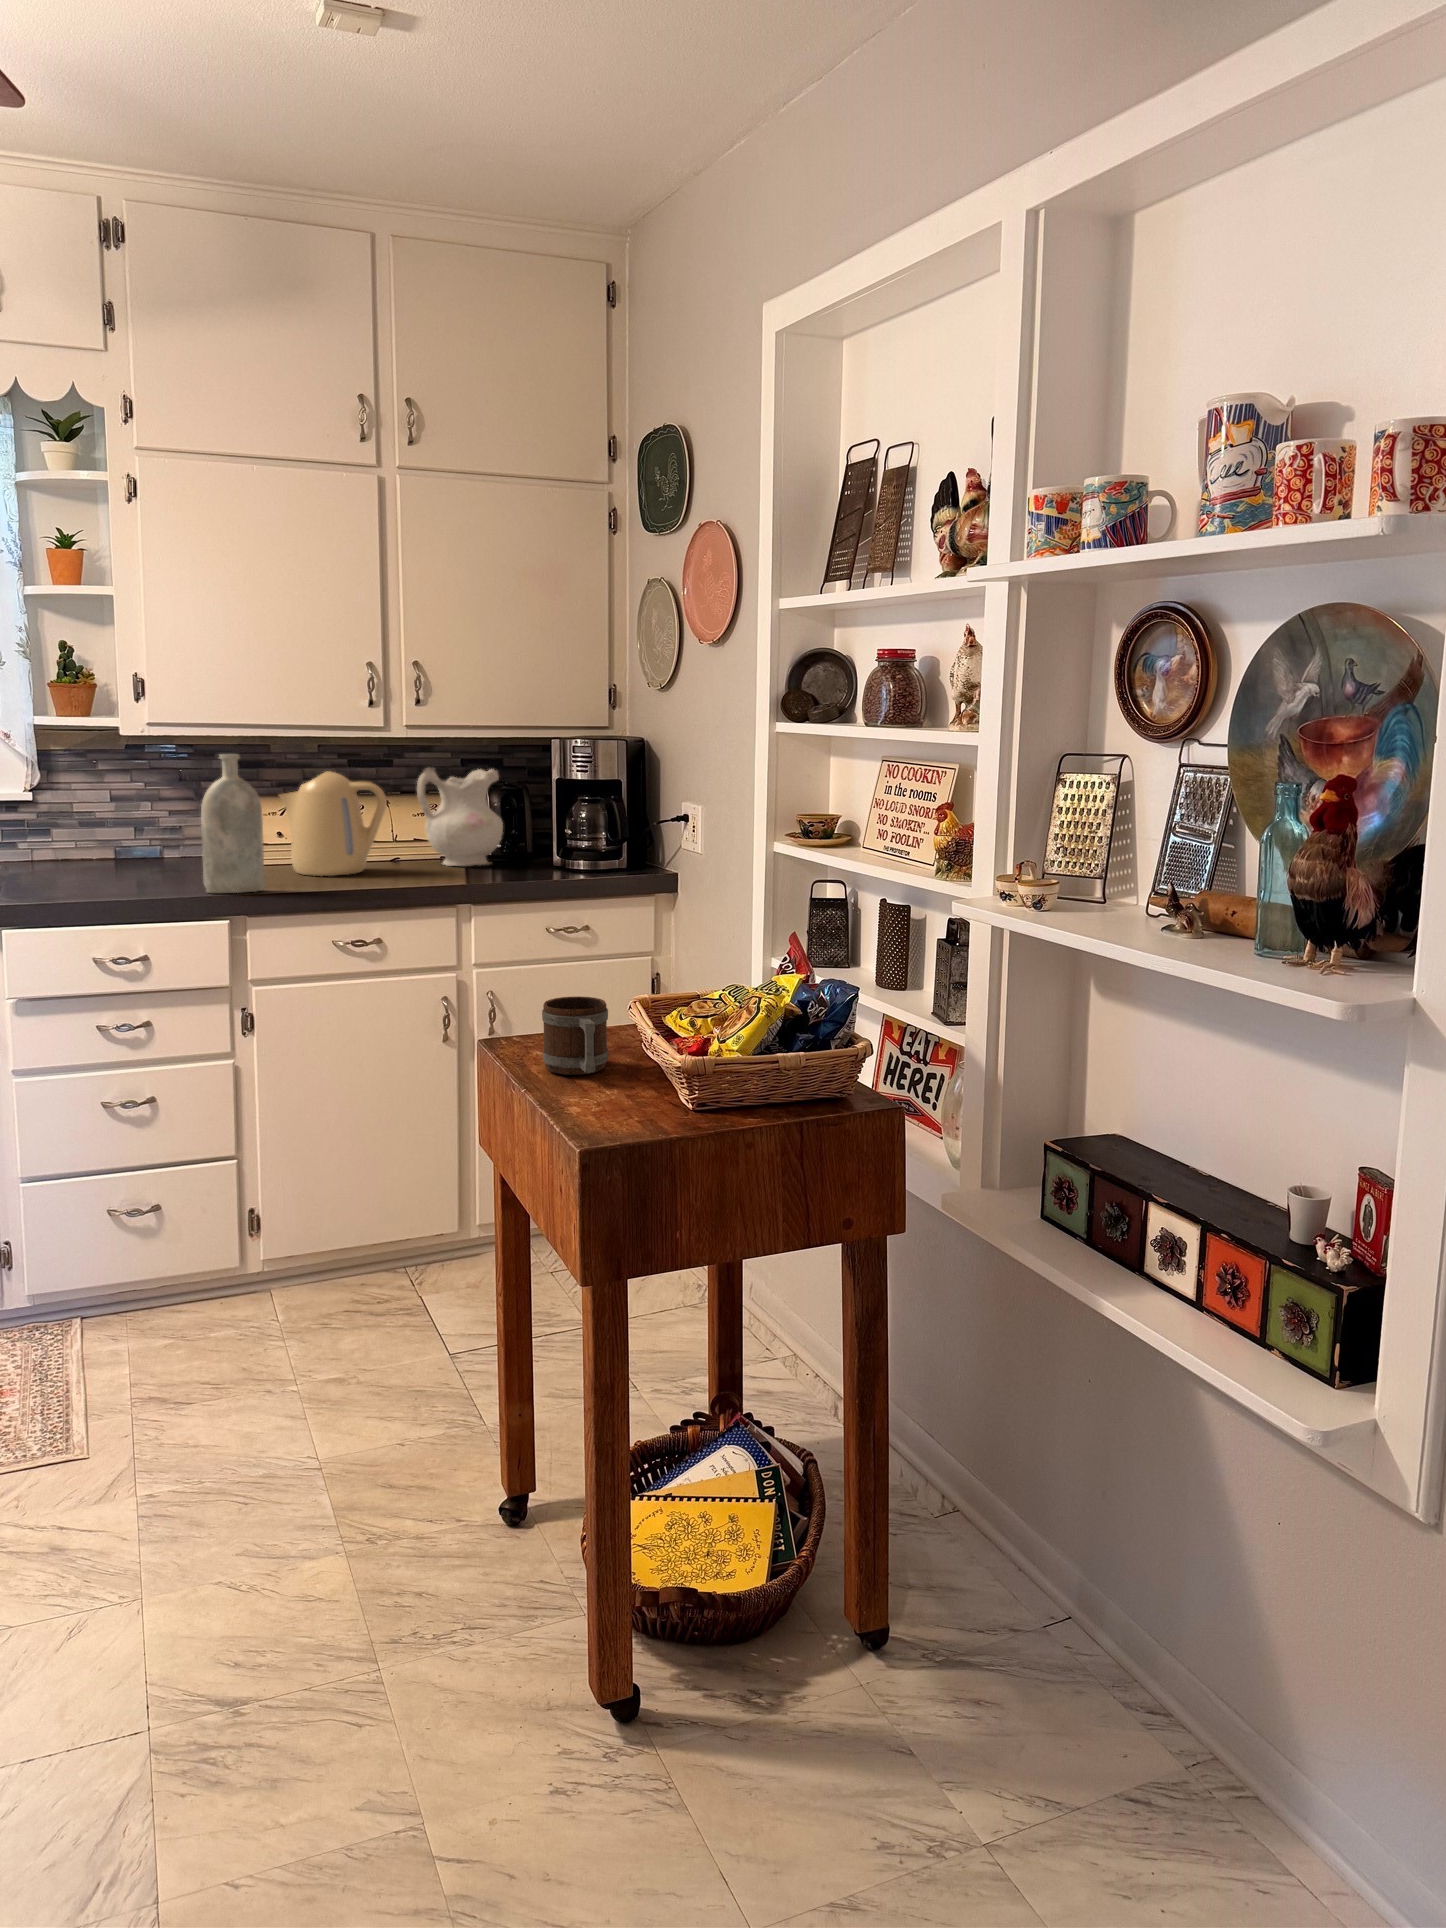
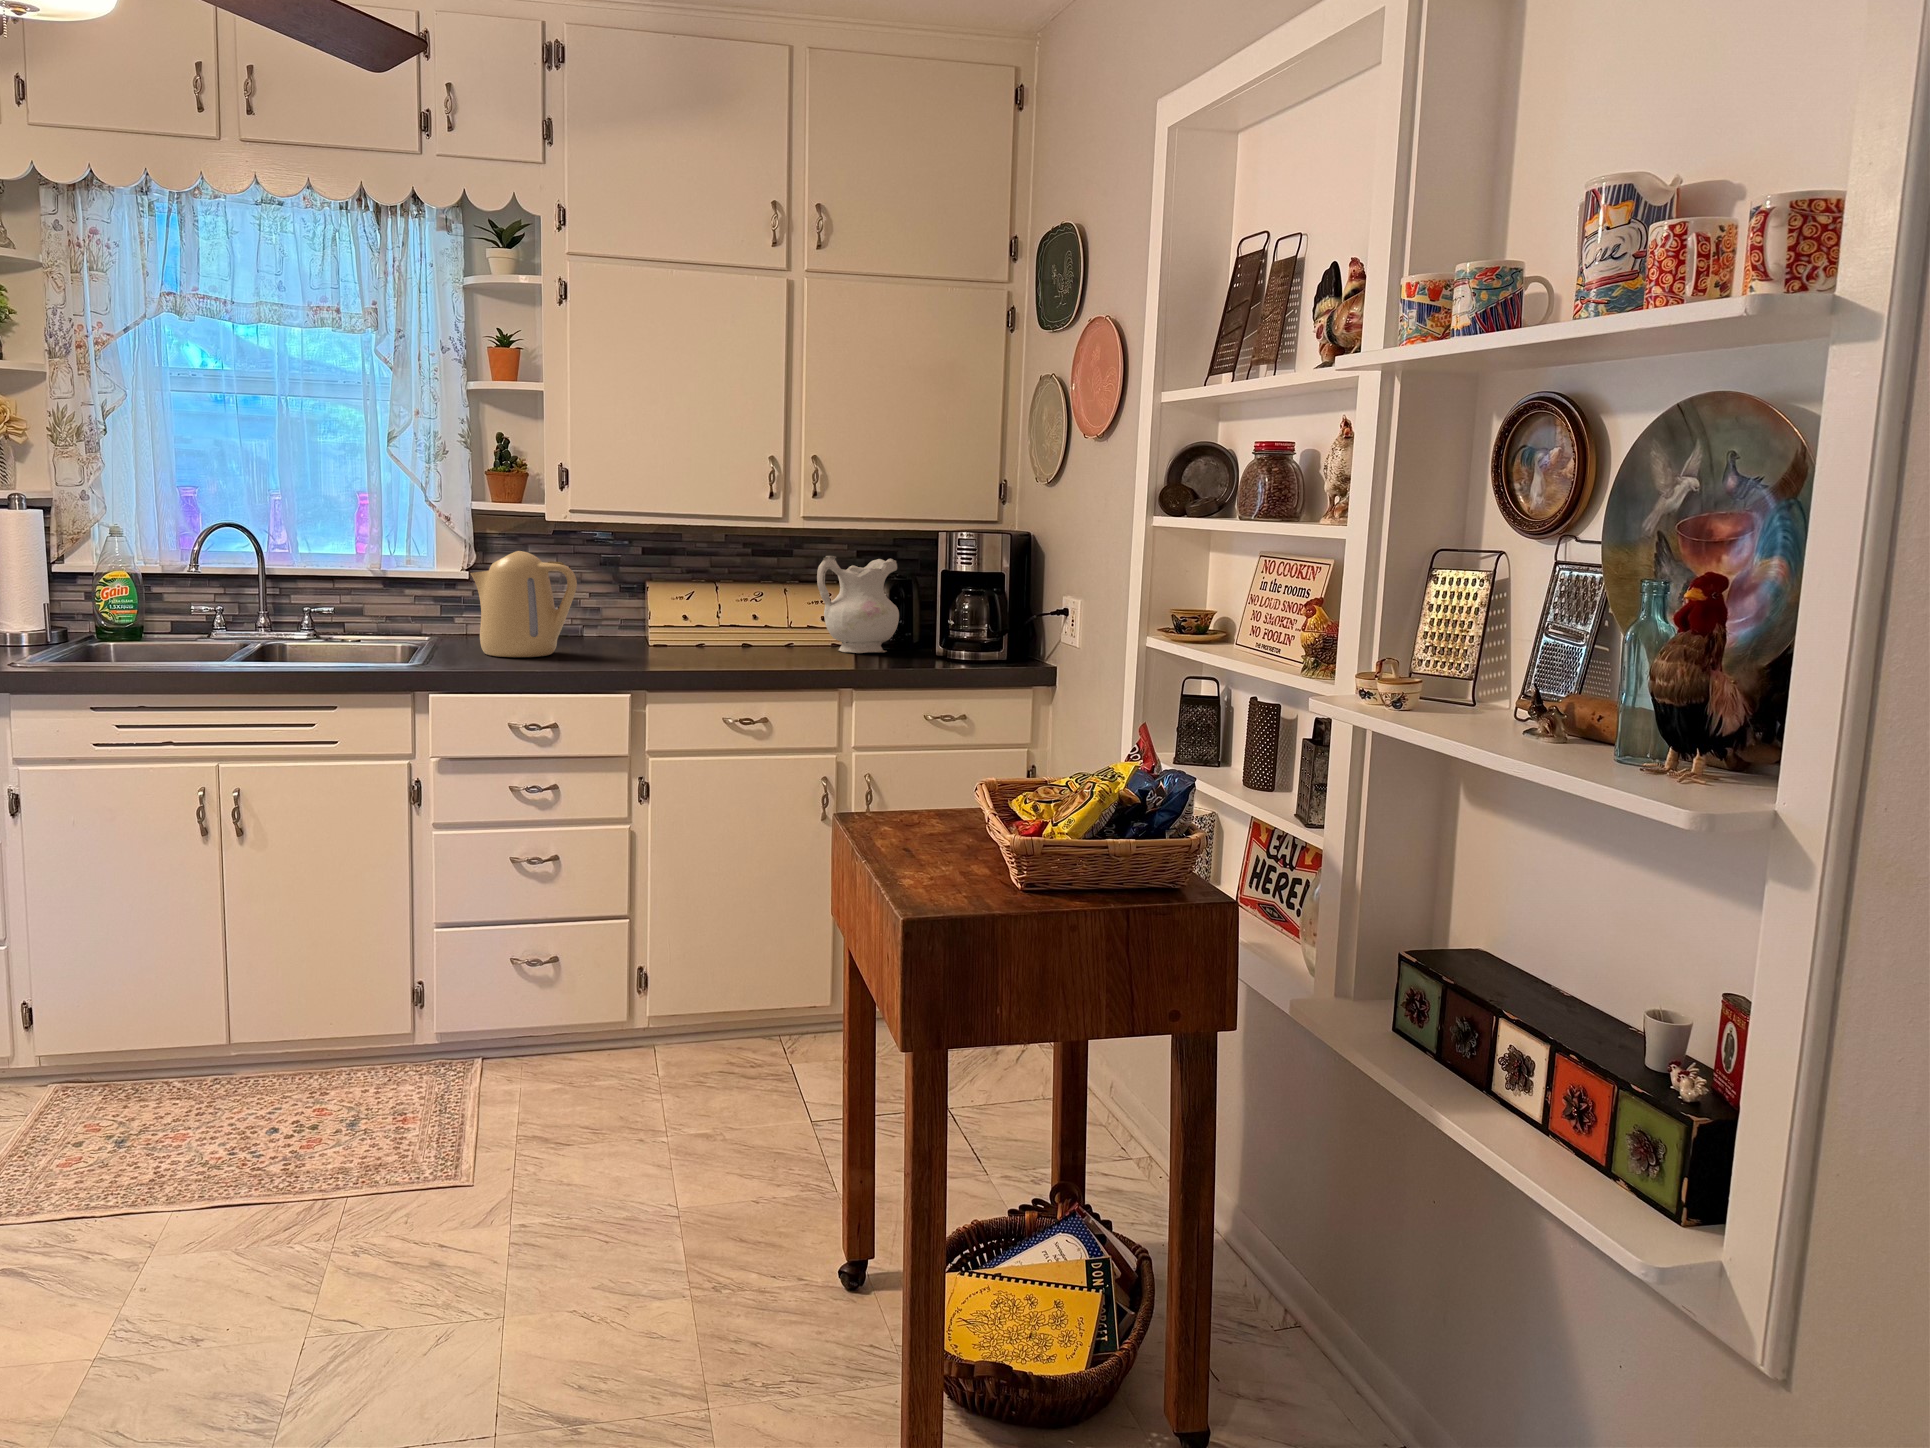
bottle: present [201,754,265,893] -> none [609,535,666,667]
kettle: present [279,771,386,876] -> present [470,551,577,657]
mug: present [542,996,608,1075] -> none [892,774,957,849]

